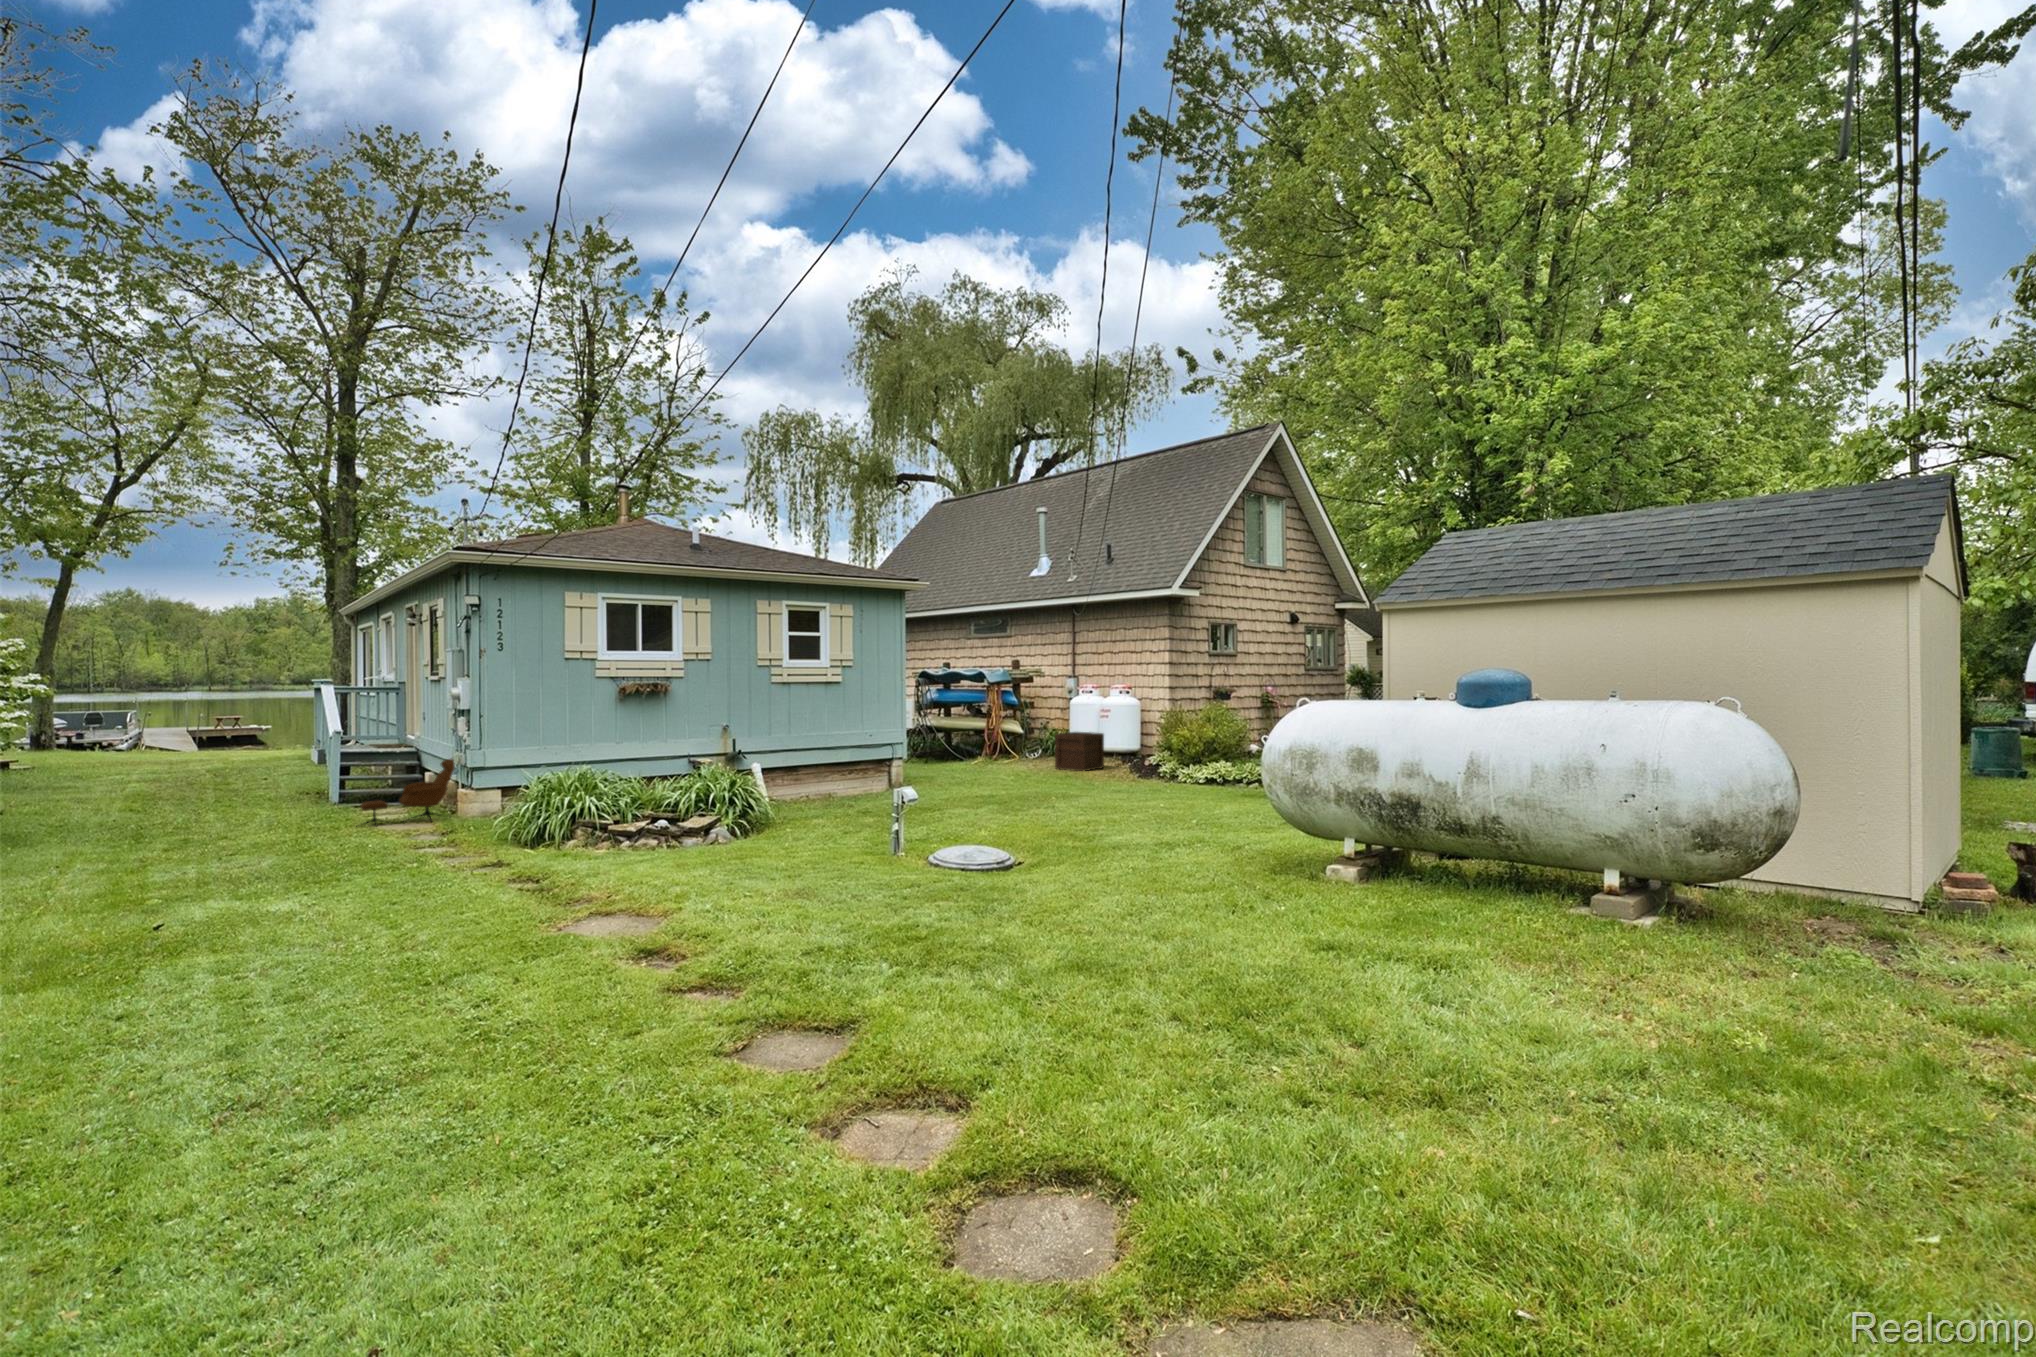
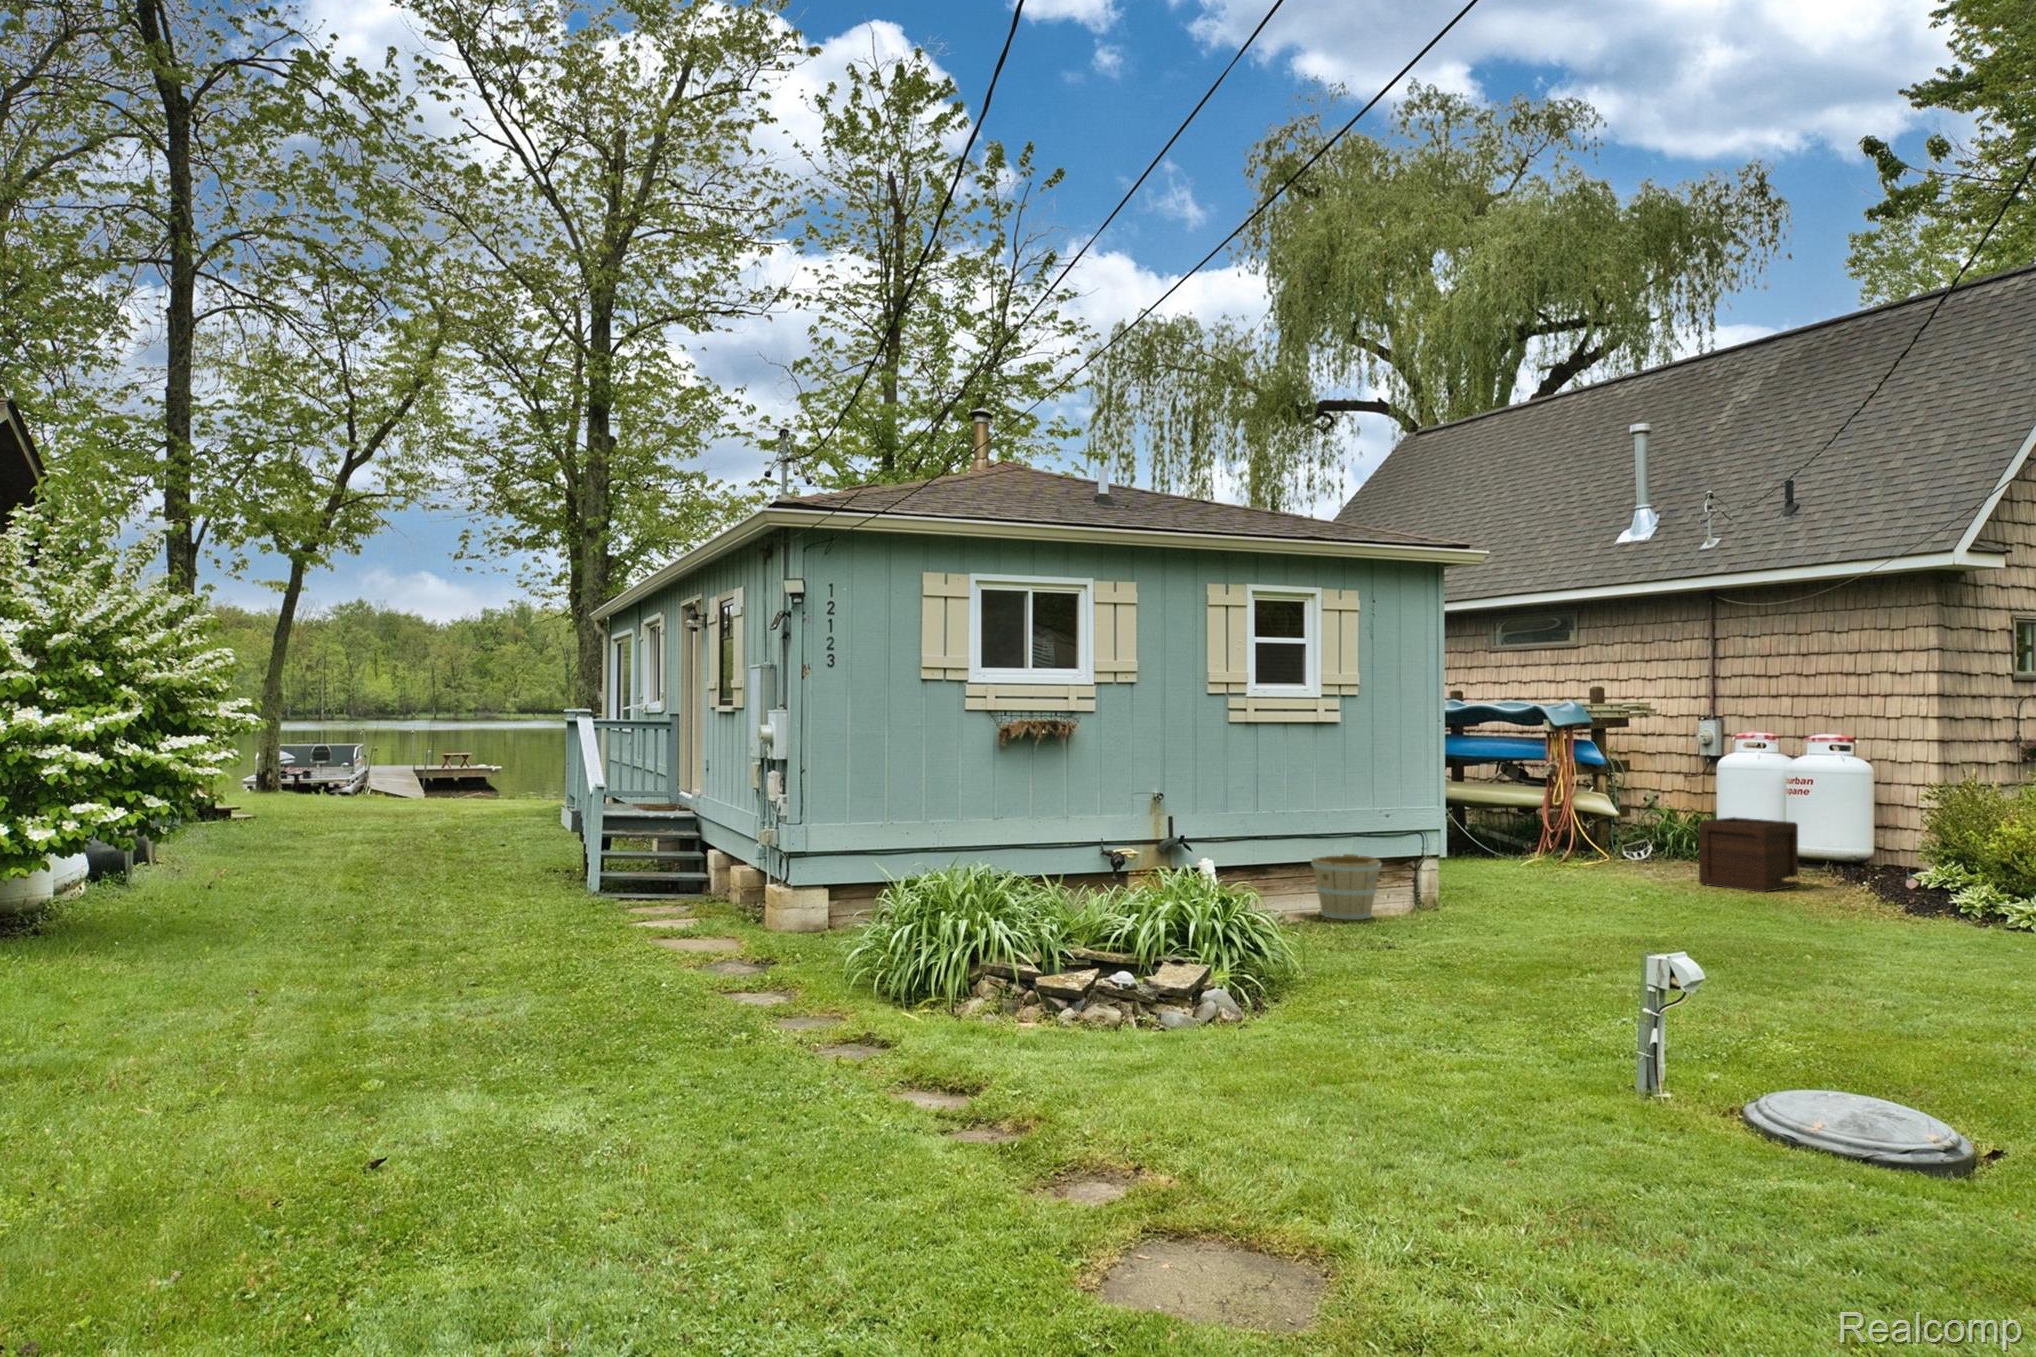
wooden bucket: none [822,758,863,795] -> present [1311,854,1381,920]
lounge chair: present [356,759,455,827] -> none [625,834,759,938]

